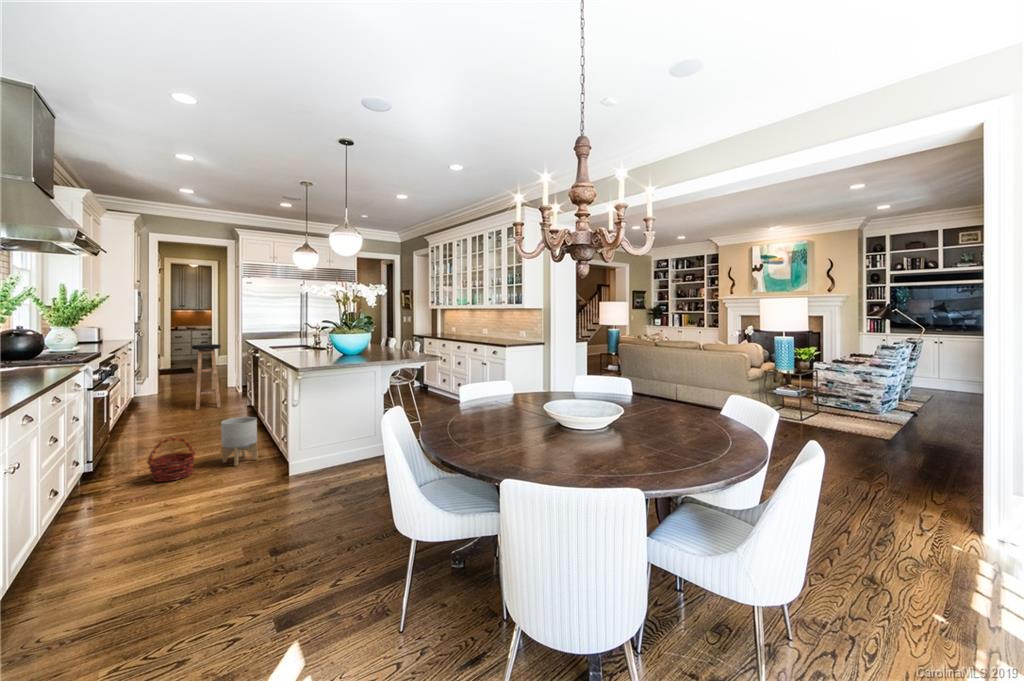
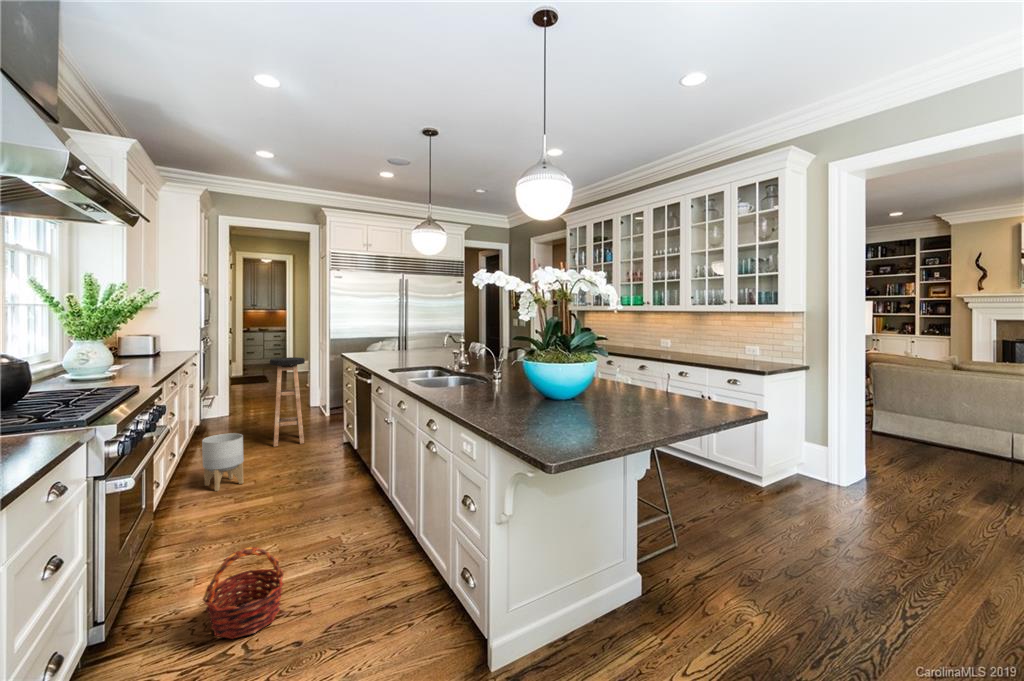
planter: present [221,417,258,466] -> present [202,433,244,491]

